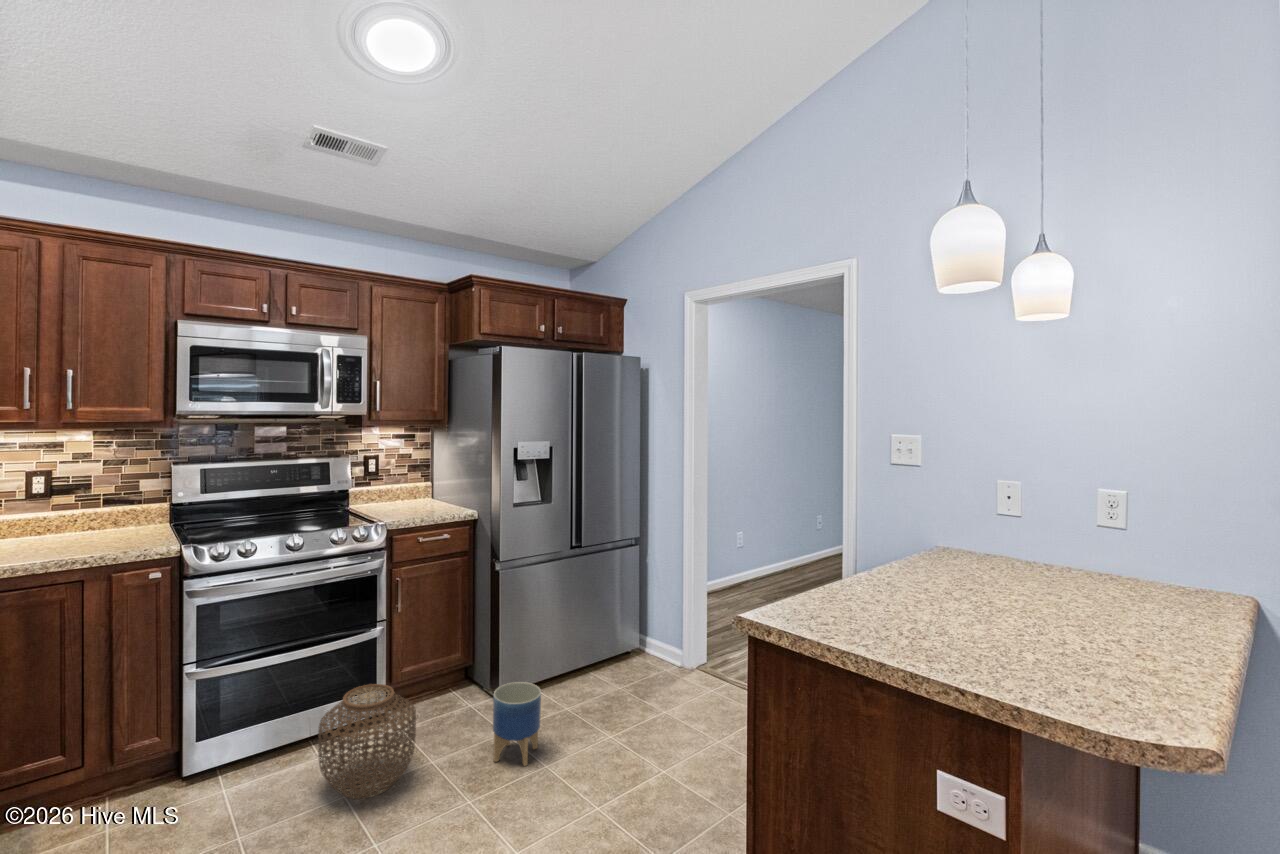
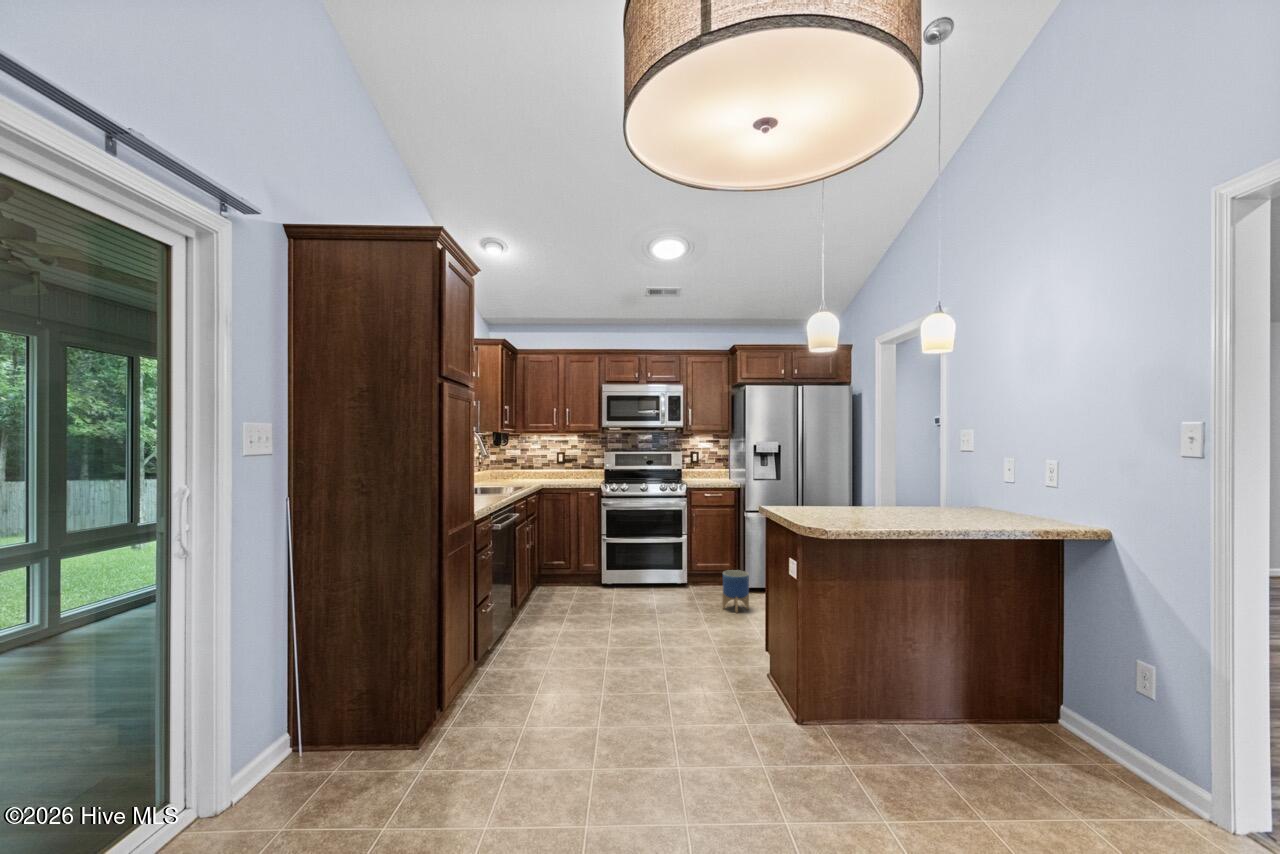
woven basket: present [318,684,416,799] -> none [640,555,684,606]

